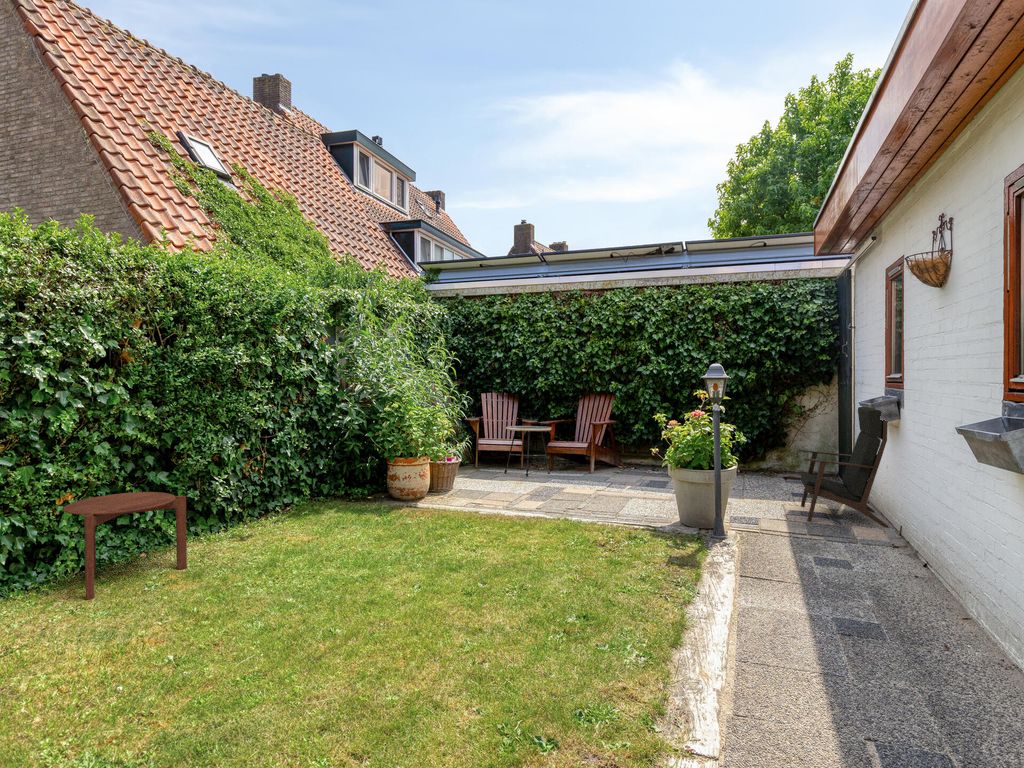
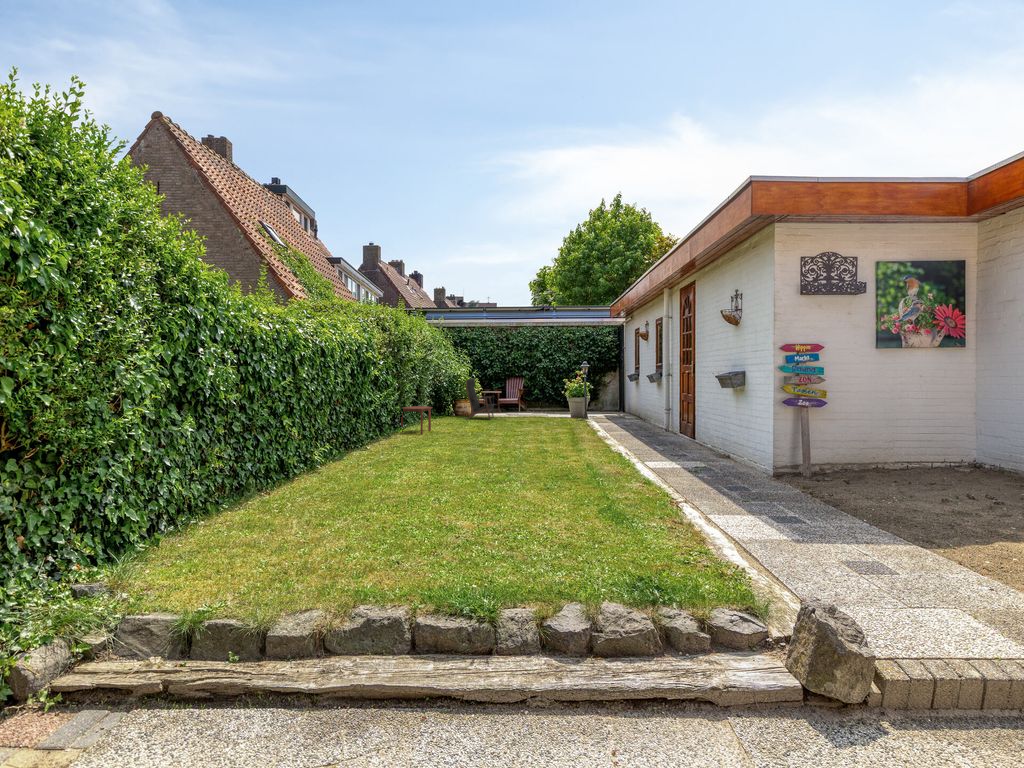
lounge chair: present [798,407,889,528] -> present [466,378,494,420]

